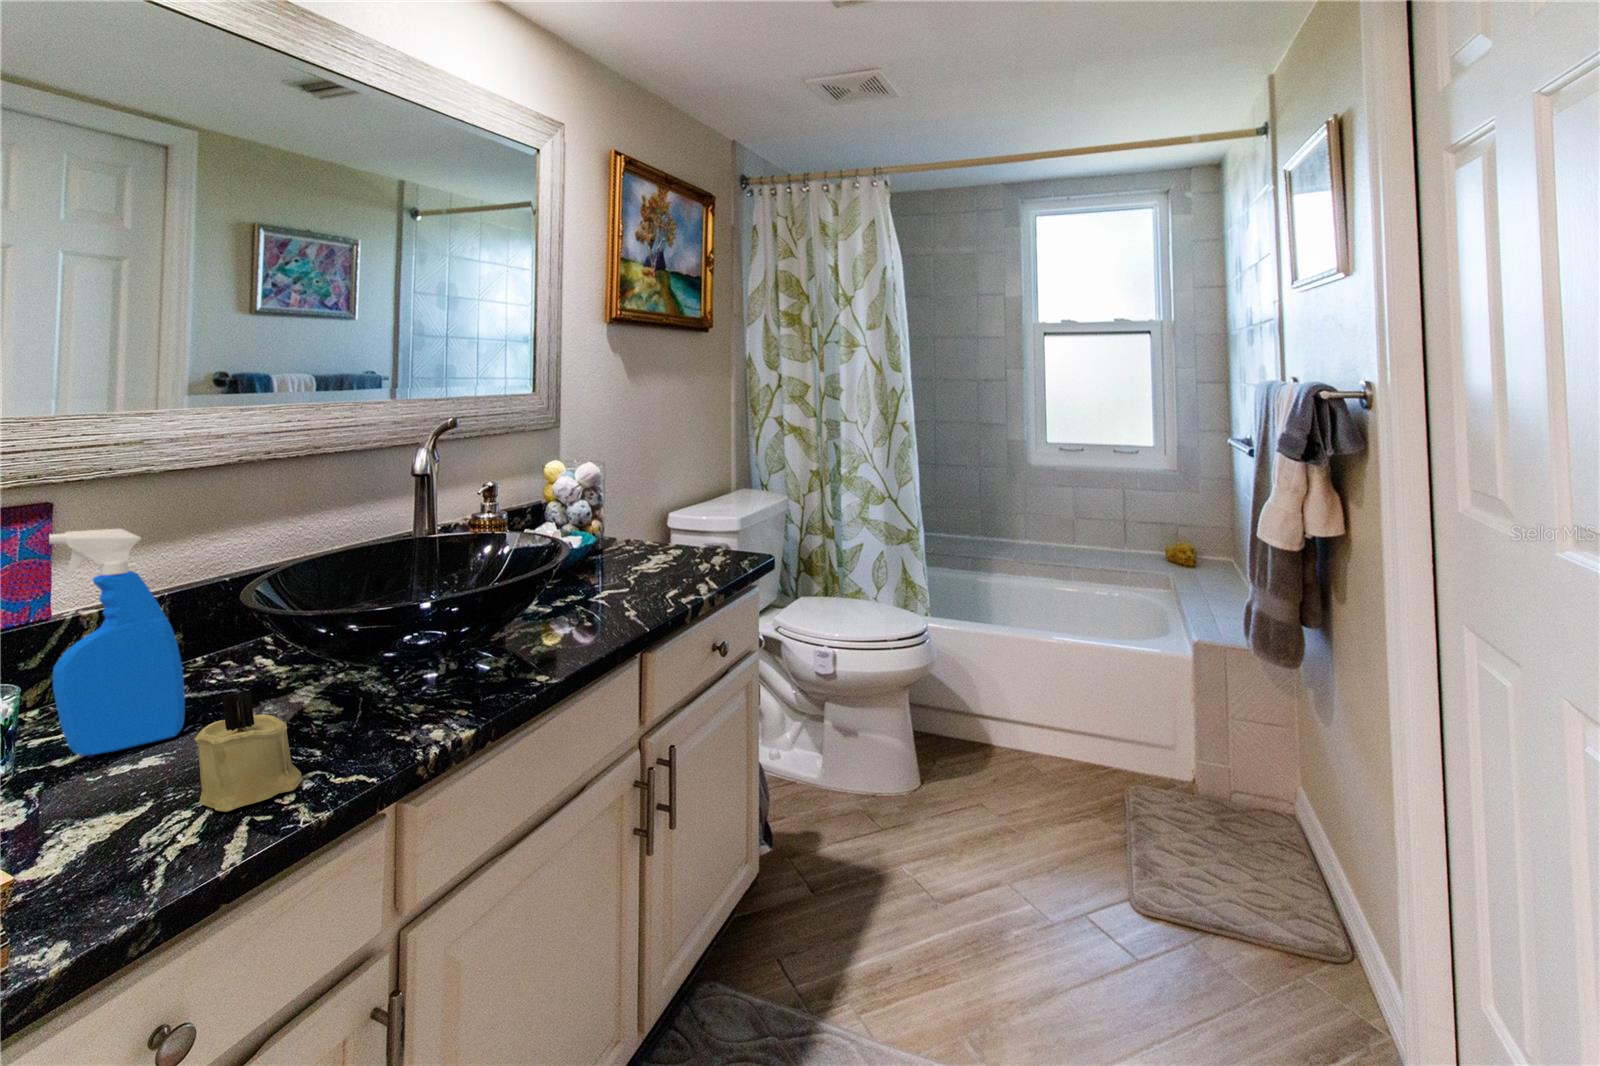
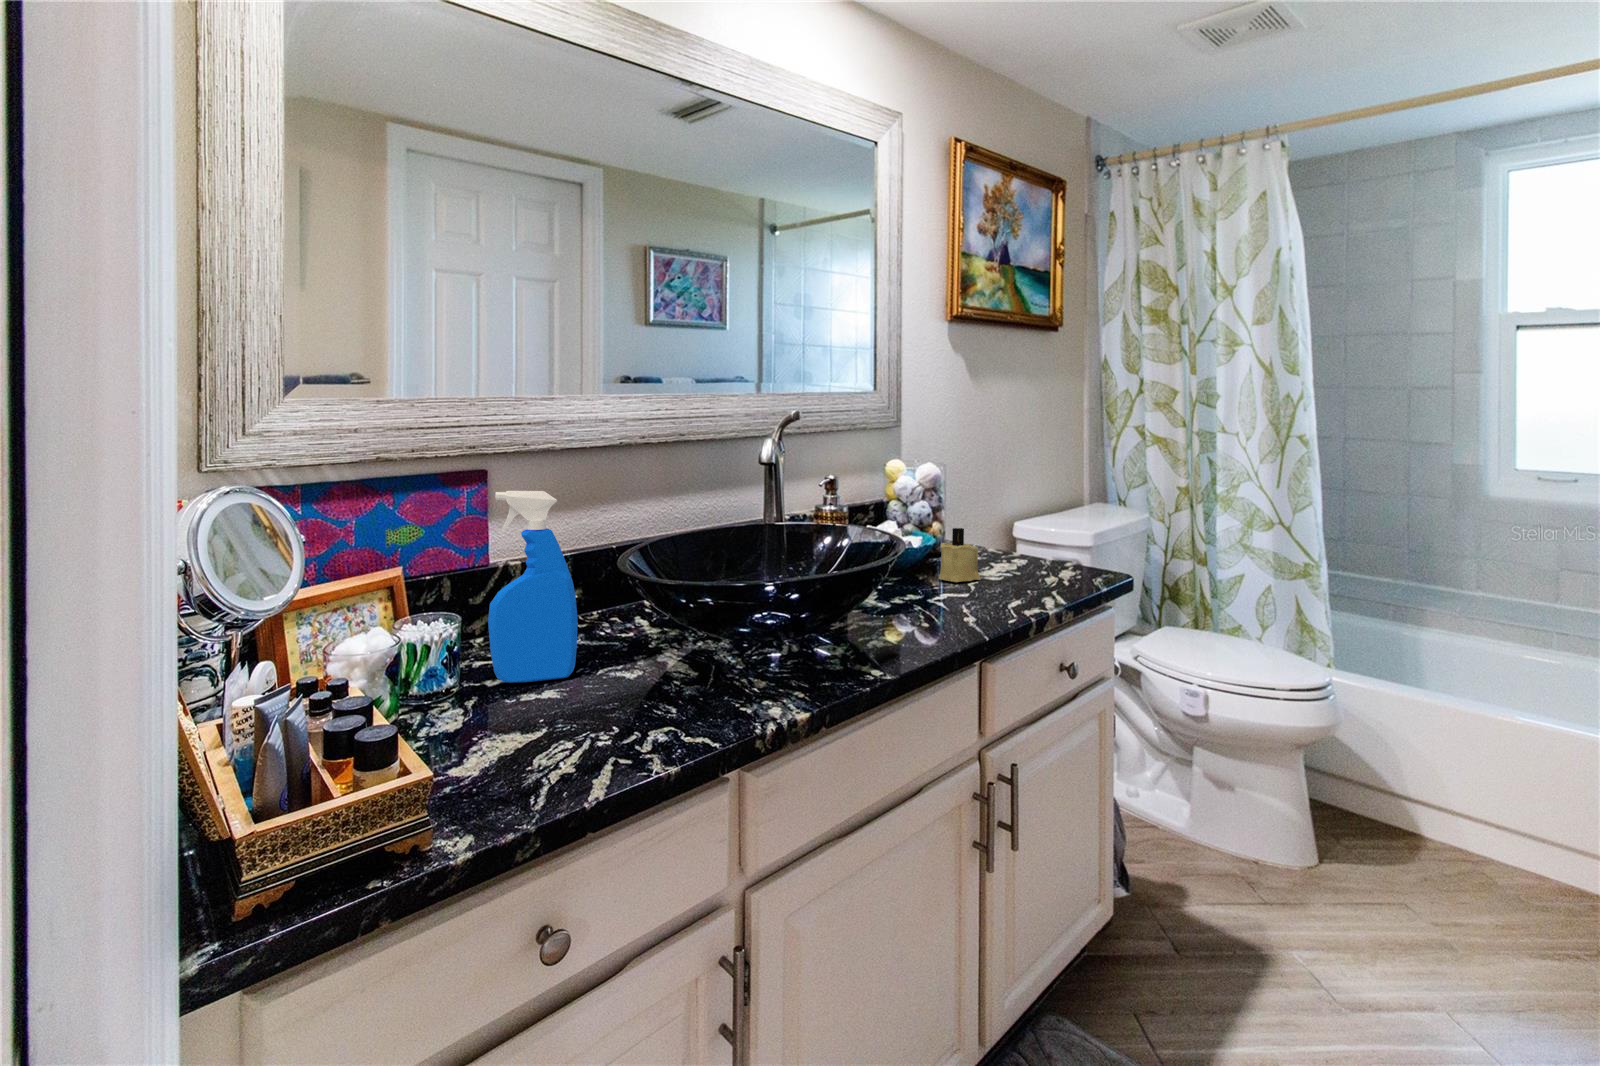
candle: present [195,691,302,812] -> present [939,528,981,582]

